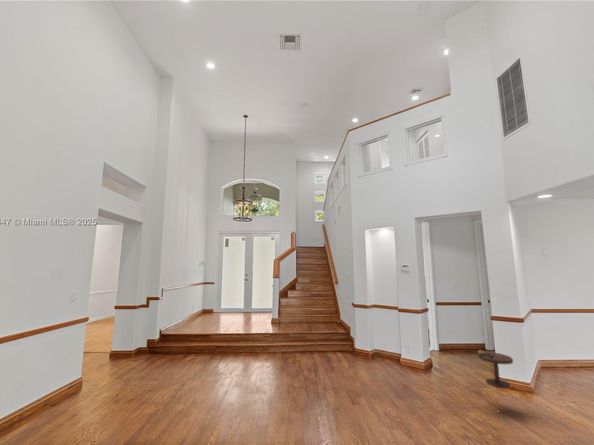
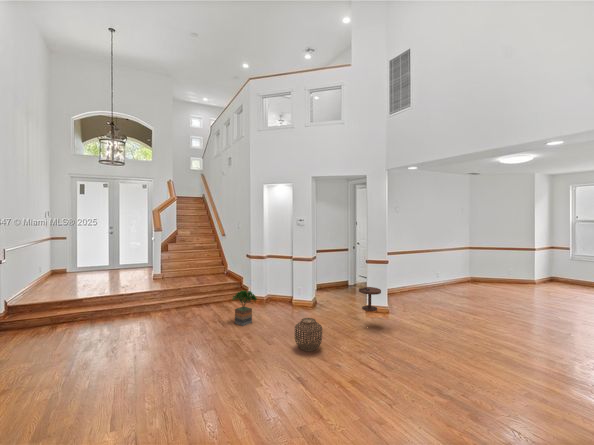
potted tree: none [326,340,353,381] -> present [233,290,257,326]
woven basket: none [384,382,420,428] -> present [295,318,322,352]

